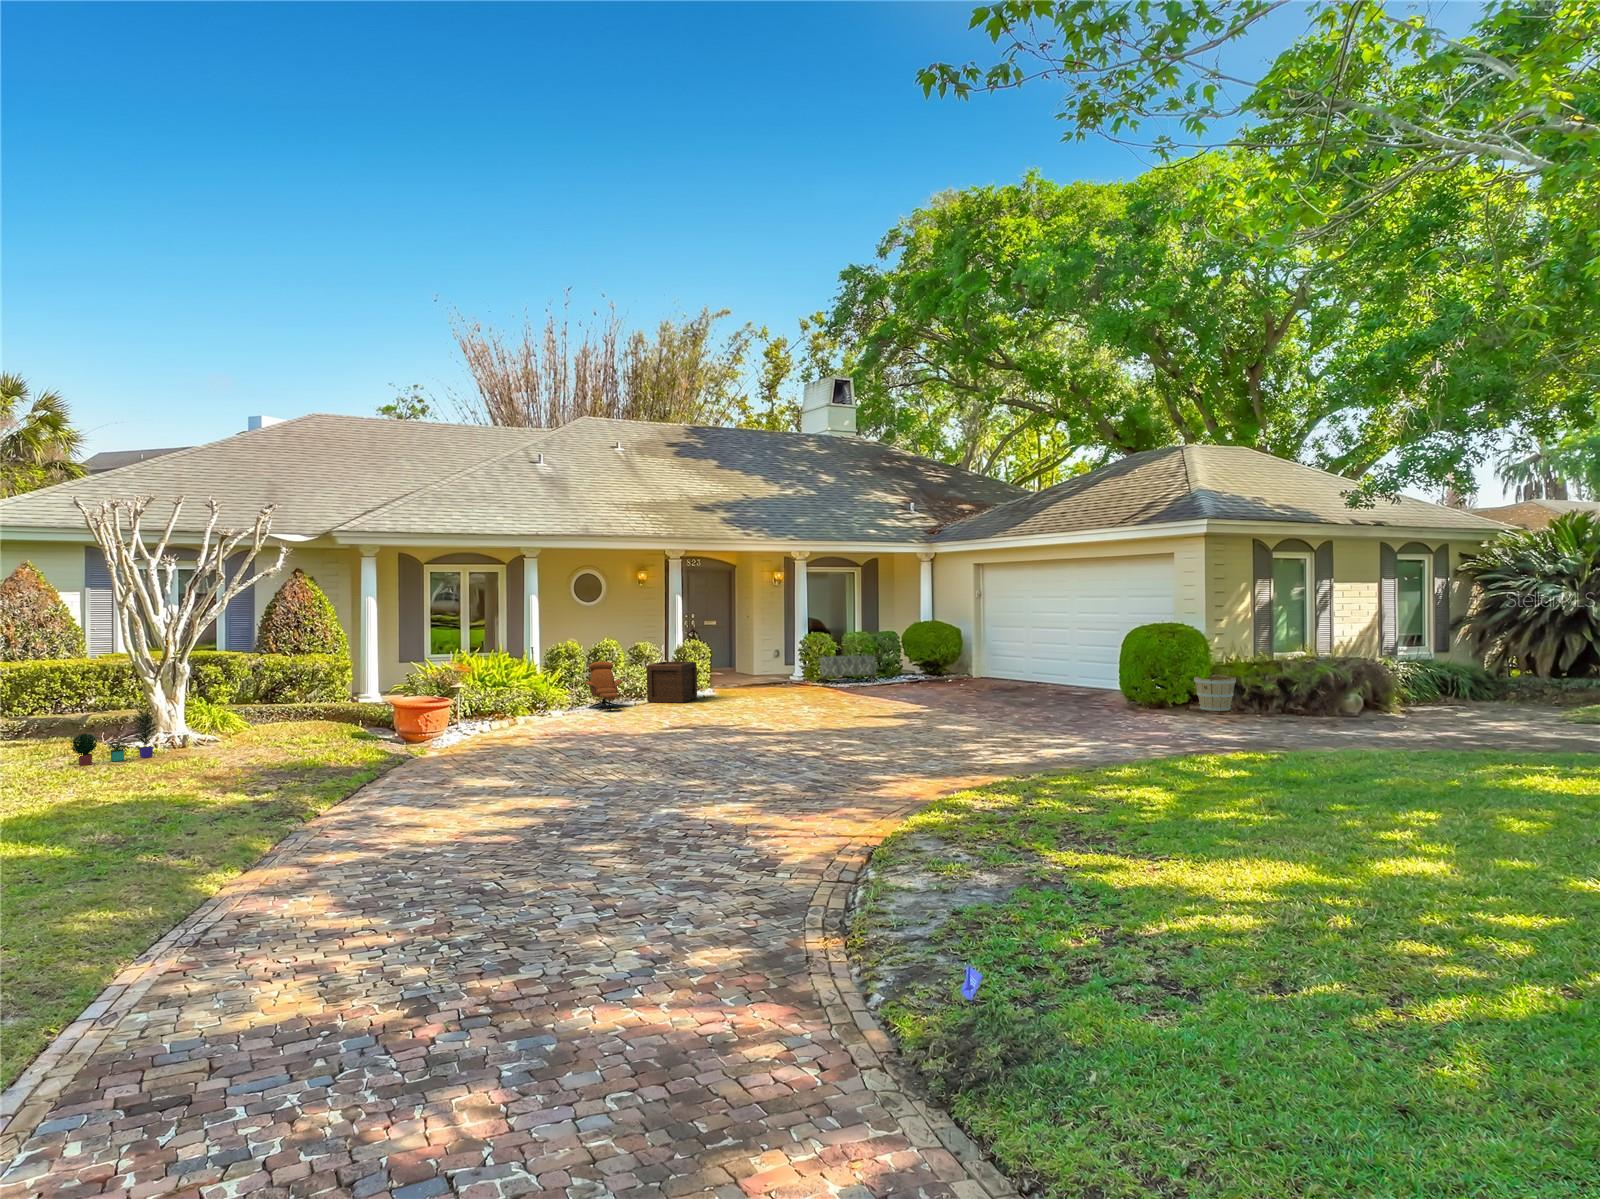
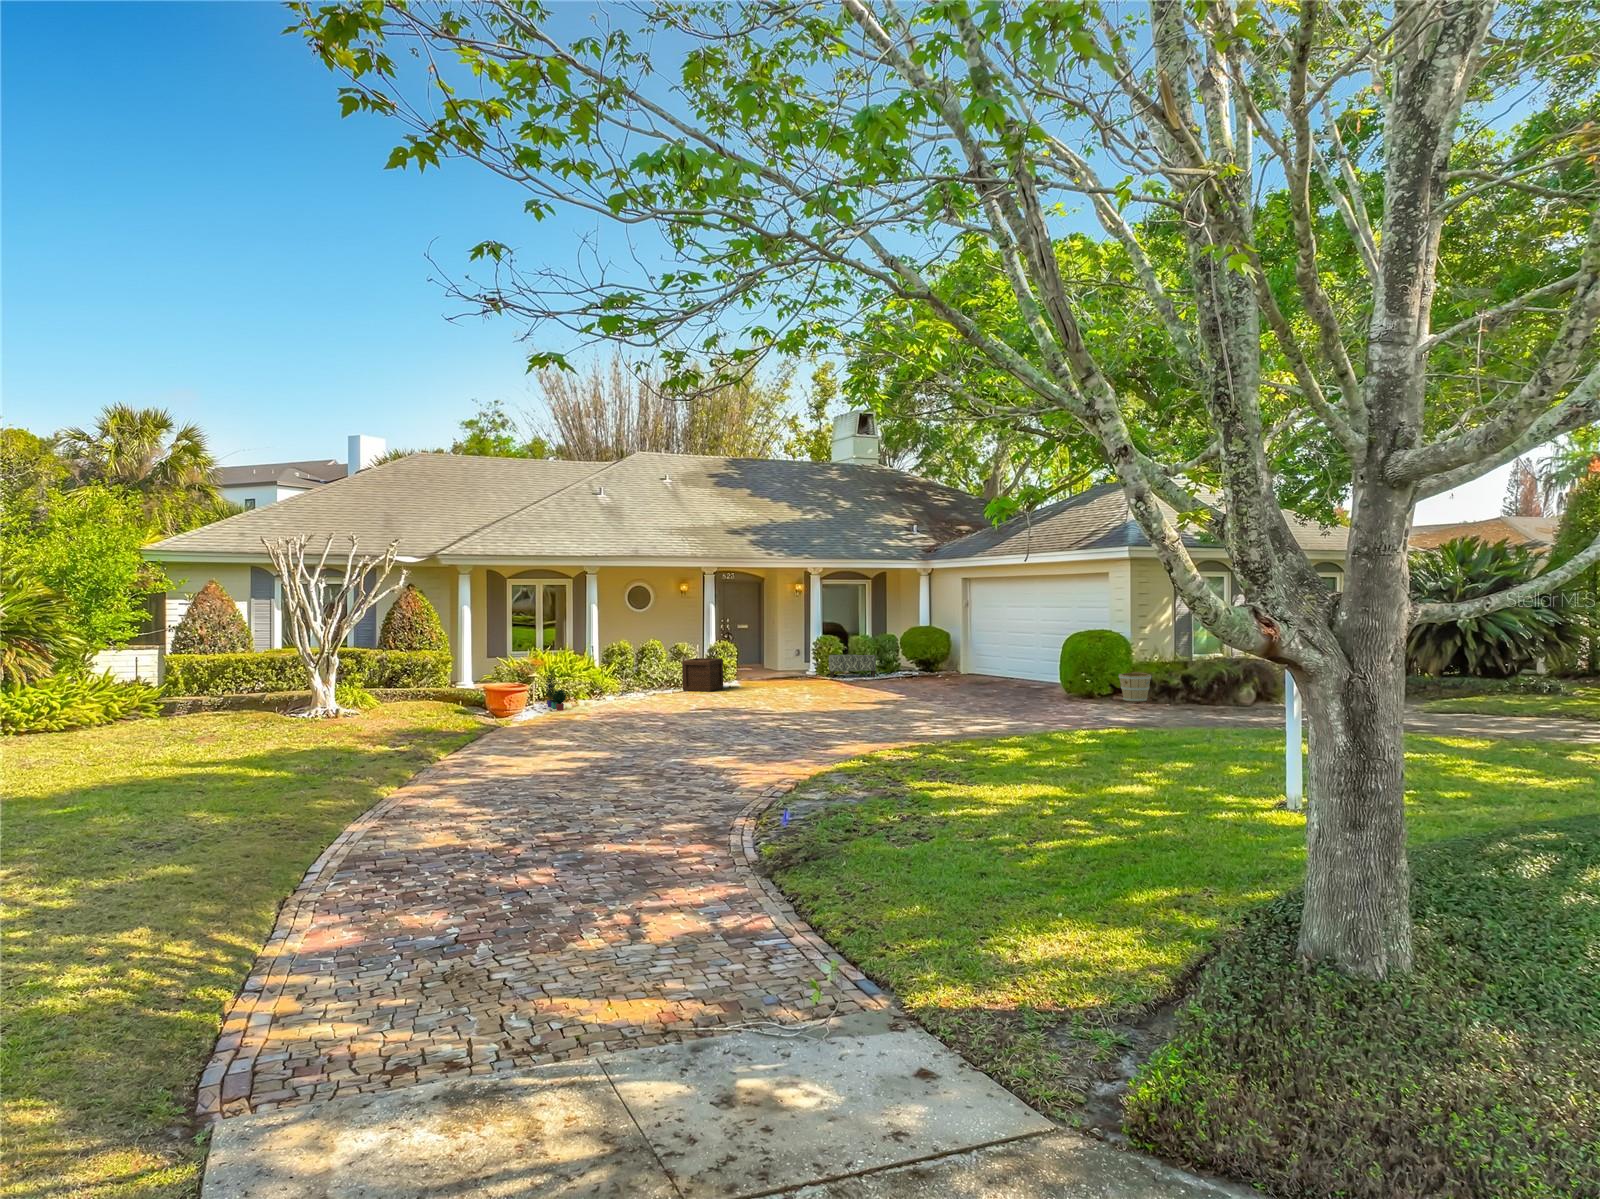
lounge chair: present [585,661,623,711] -> none [632,658,663,698]
potted plant: present [71,704,157,766] -> present [546,673,566,710]

